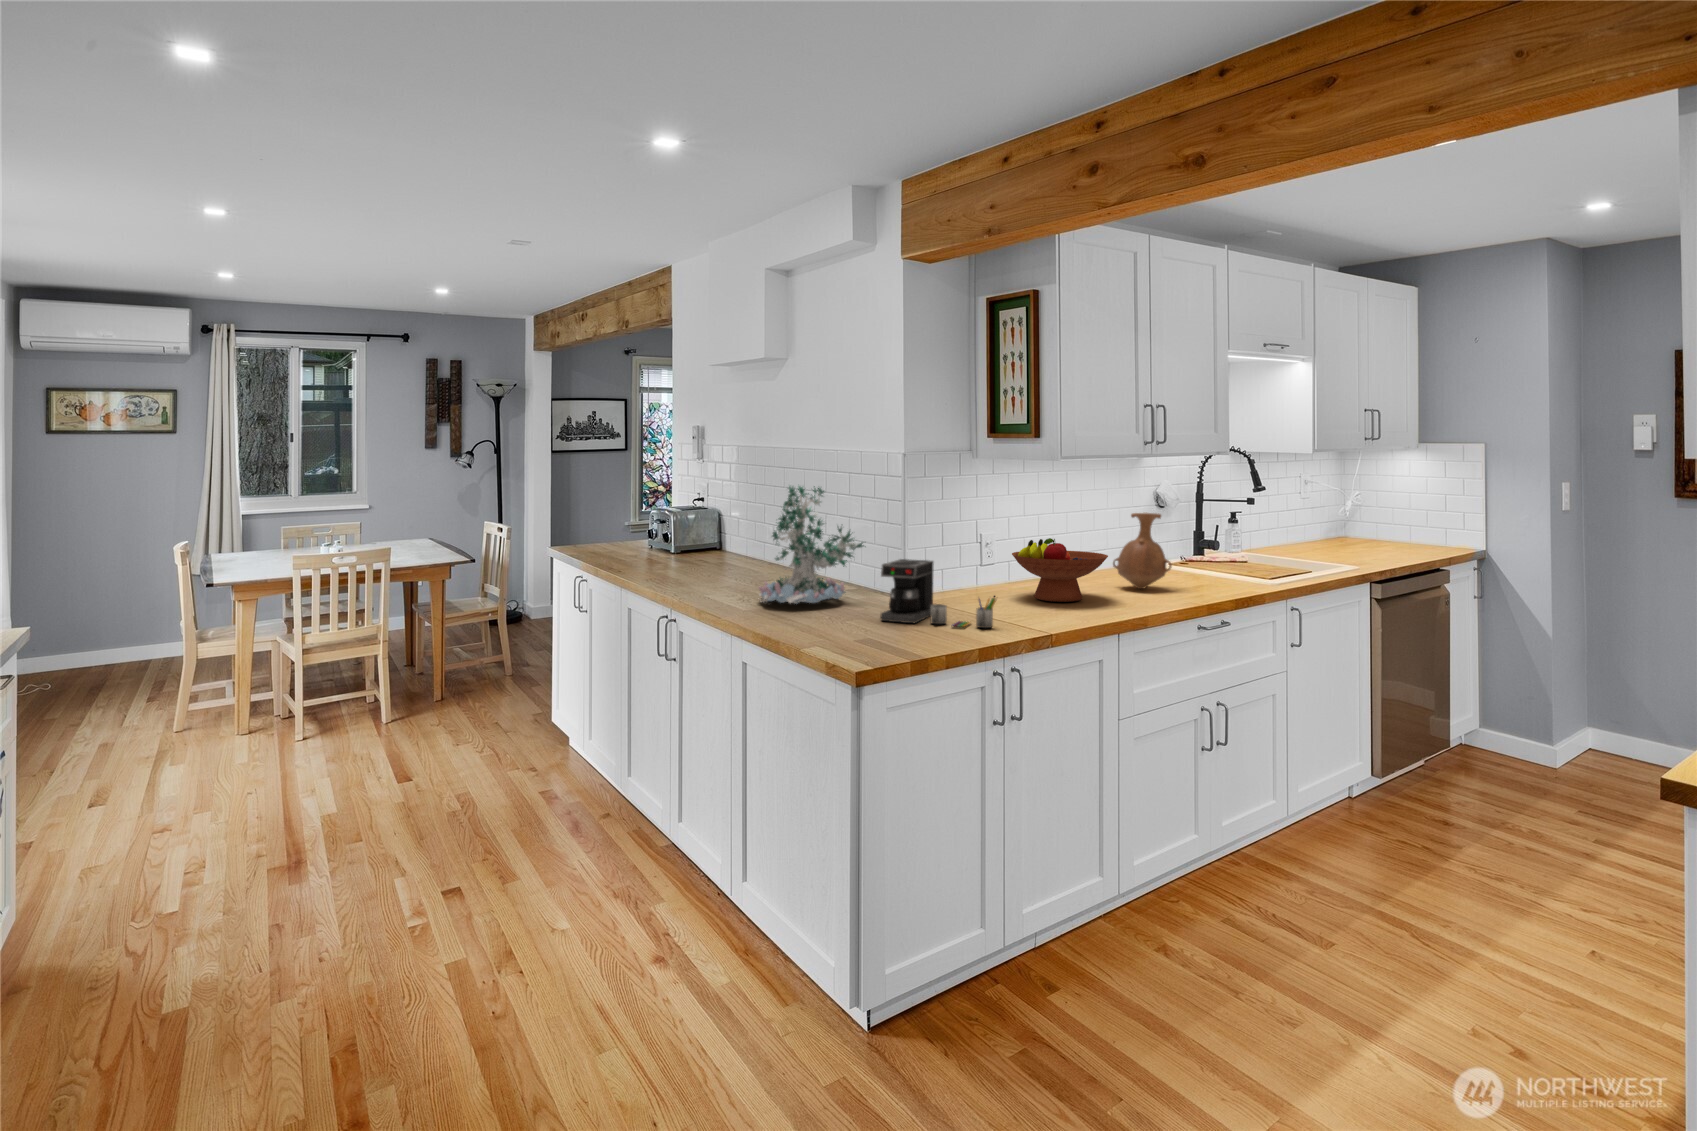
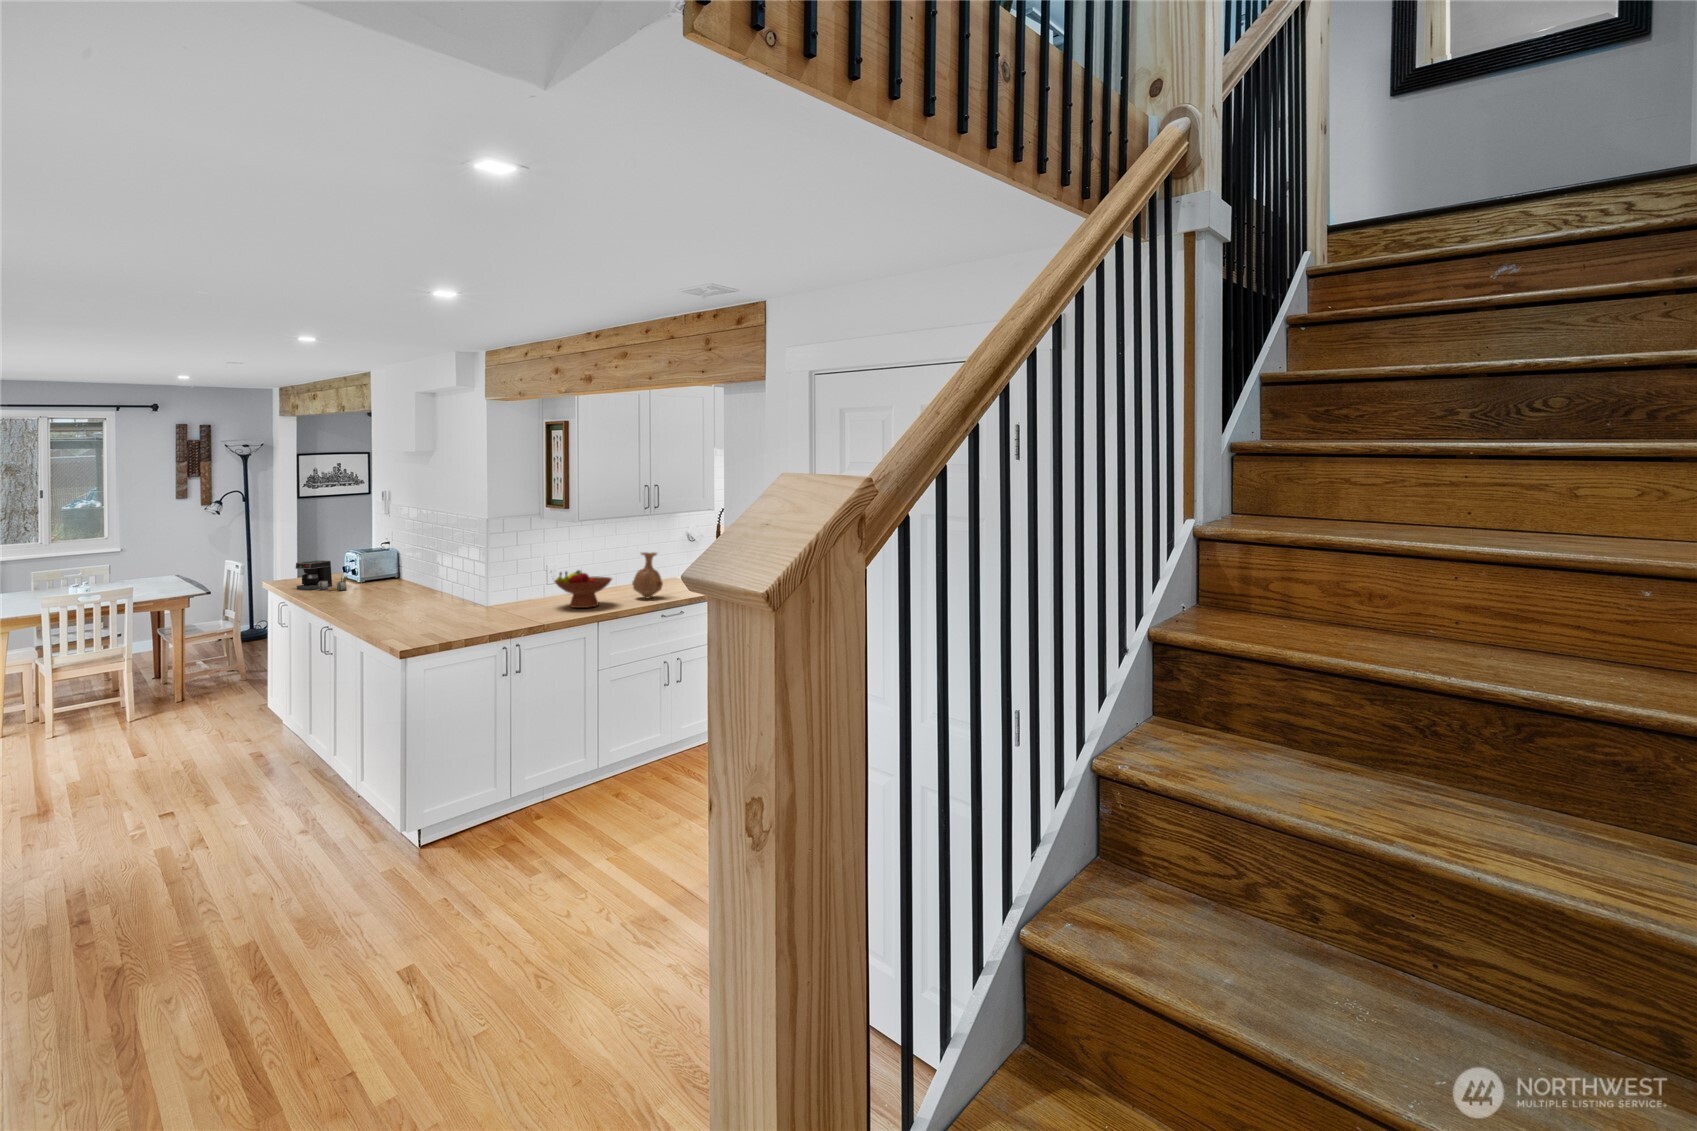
plant: present [759,486,864,604] -> none [382,541,456,617]
coffee maker: present [881,559,996,628] -> present [296,561,347,590]

